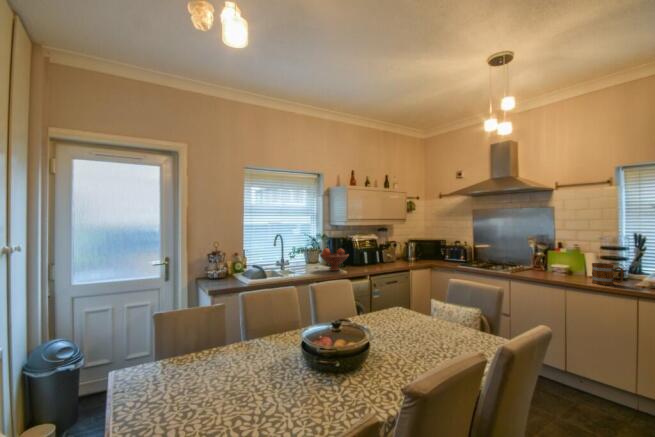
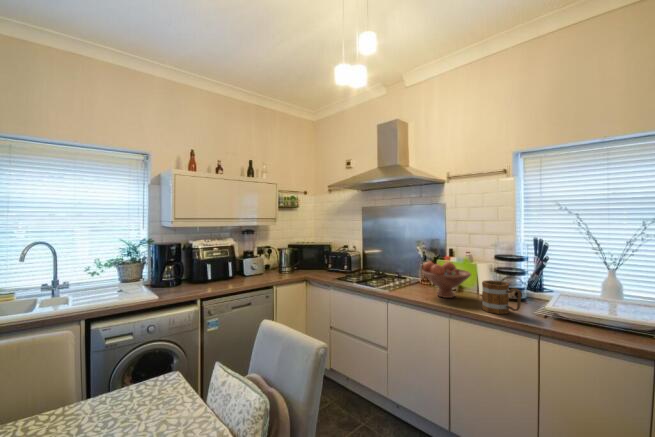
fruit bowl: present [320,248,349,271] -> present [422,261,471,298]

